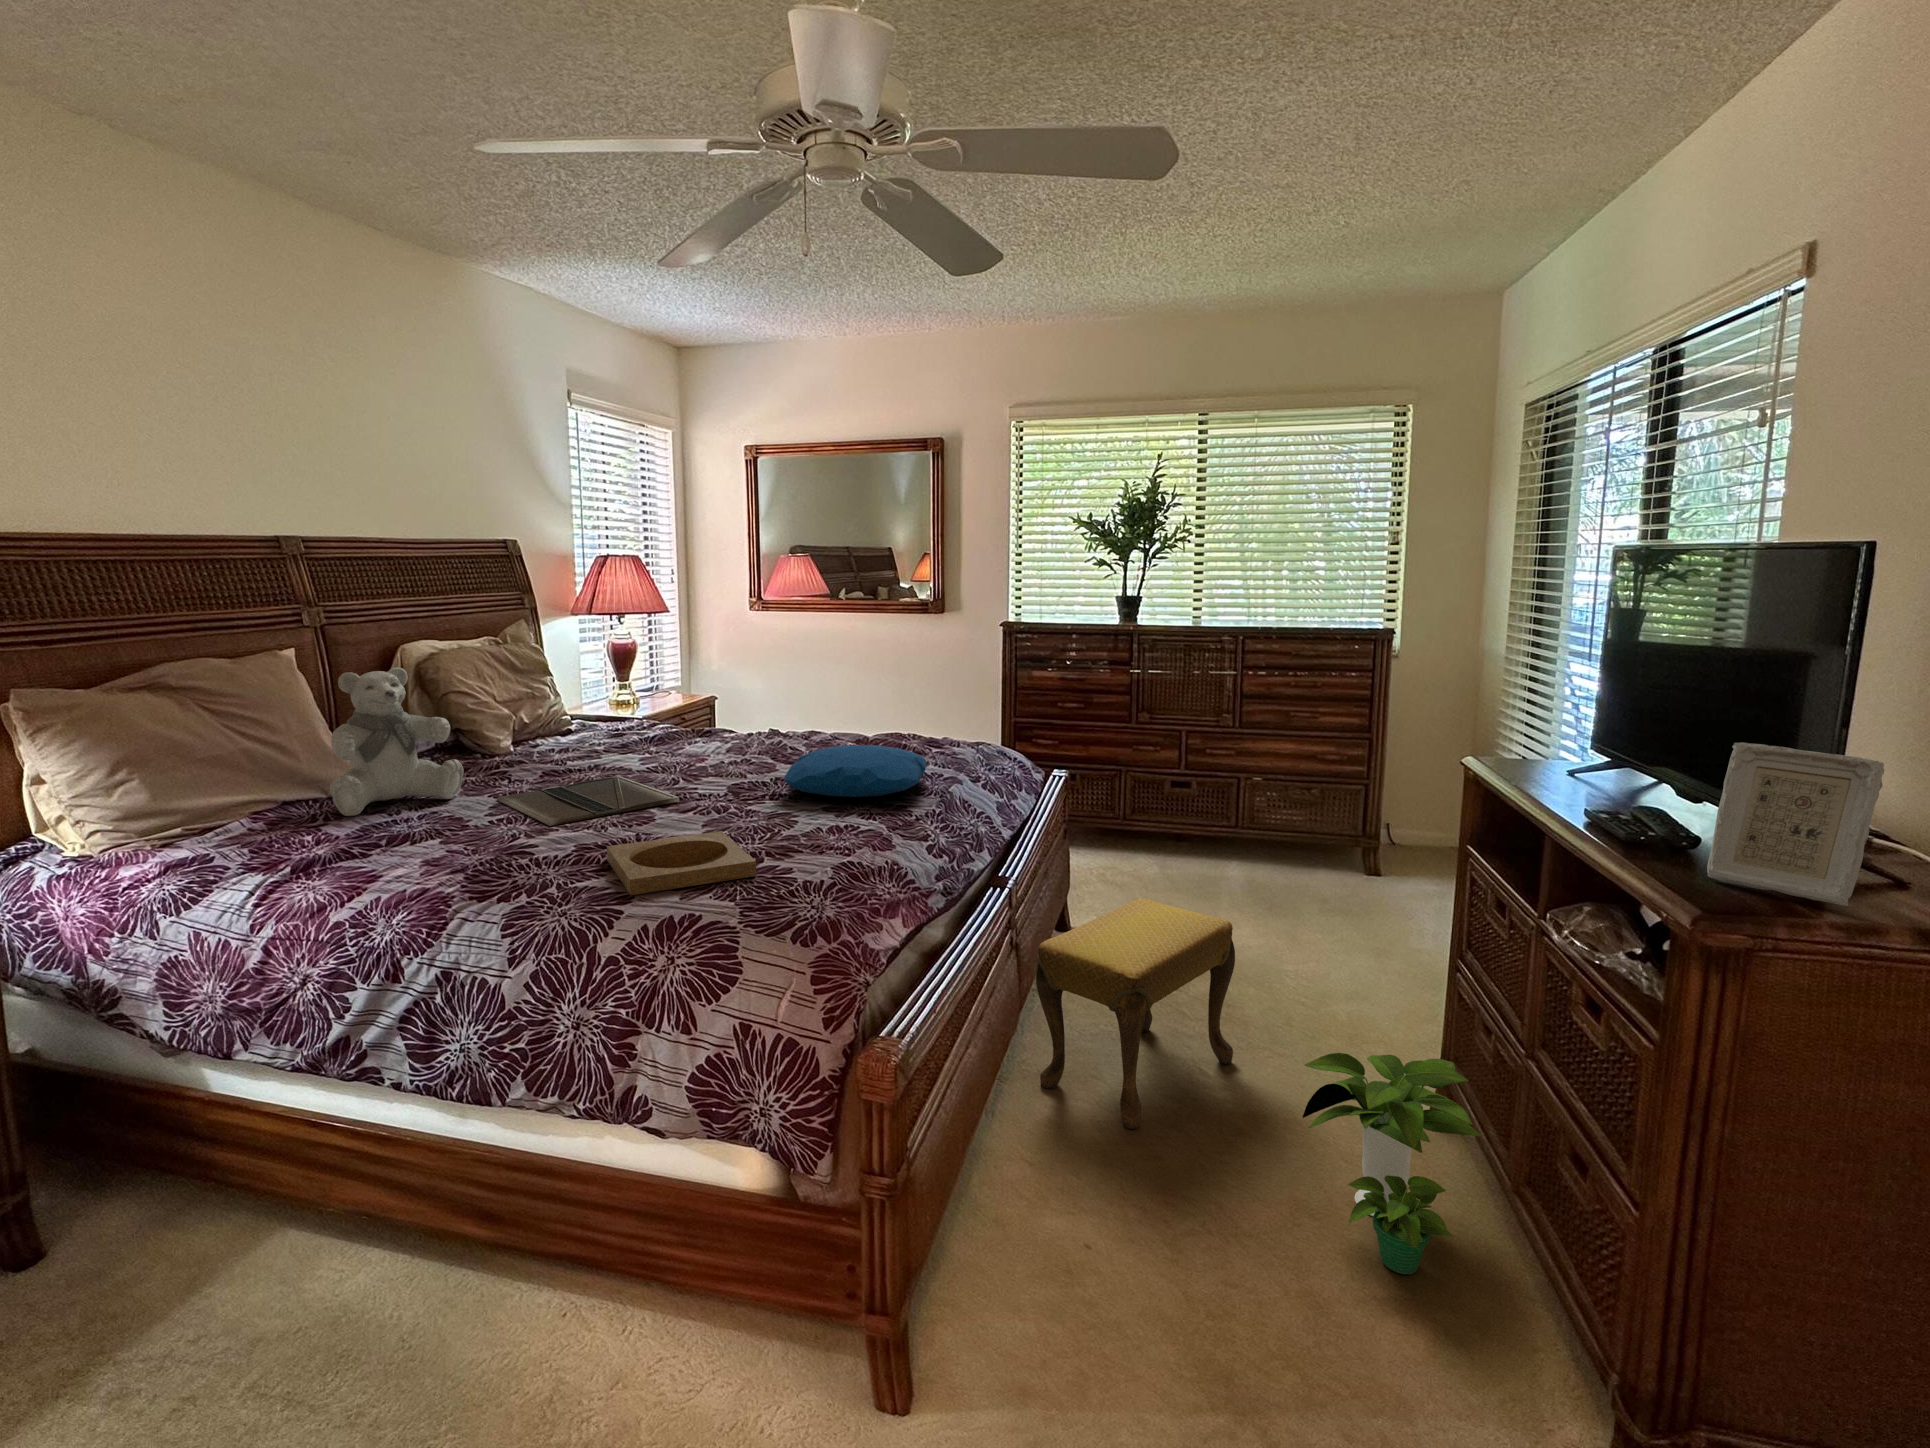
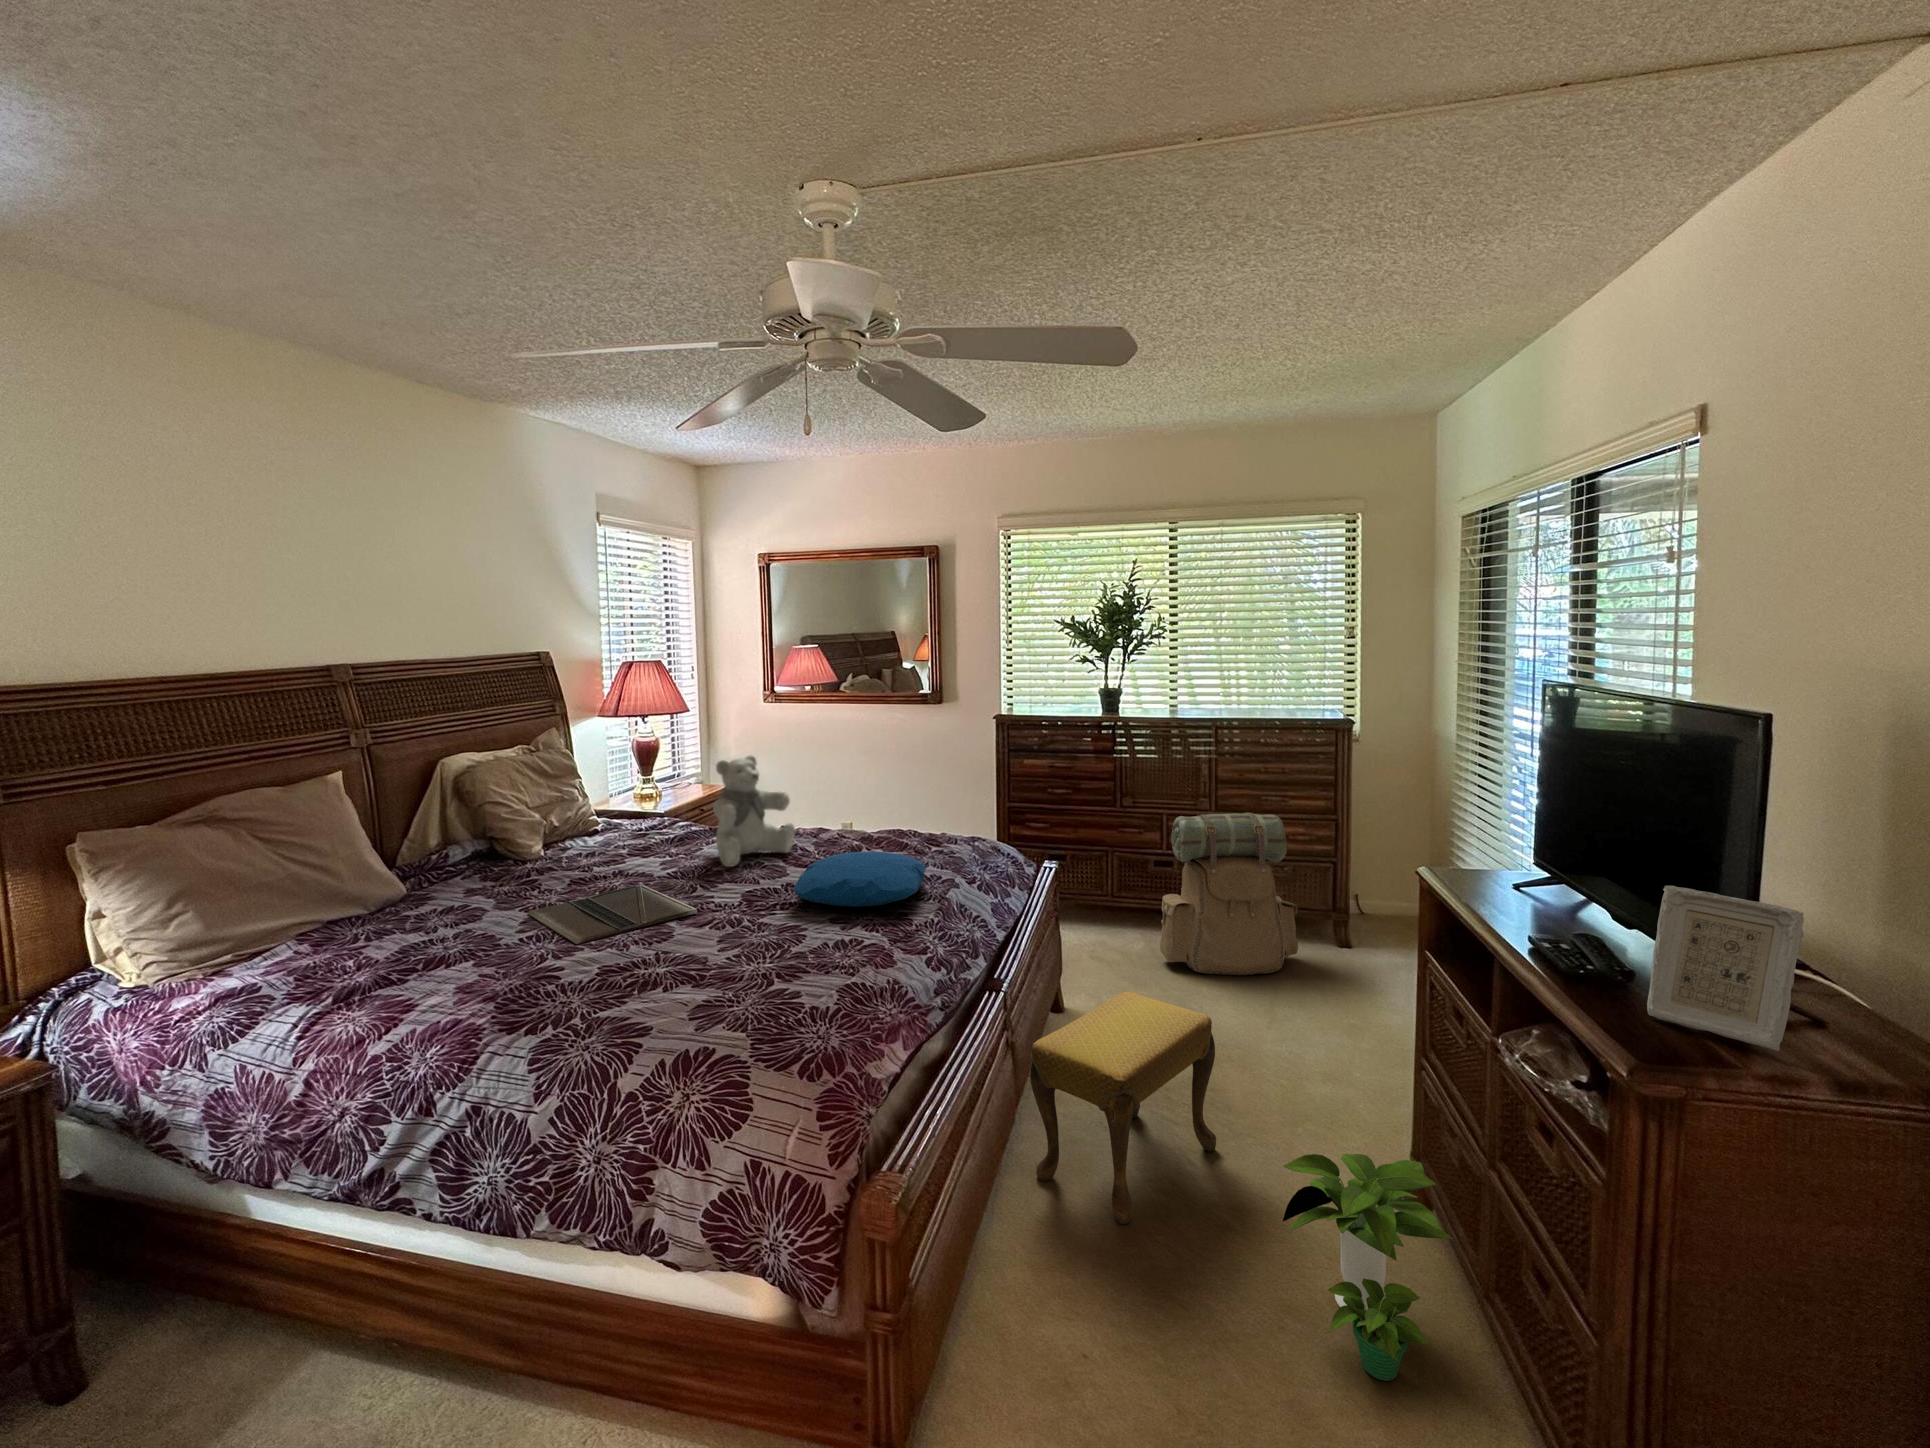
teddy bear: present [330,668,464,816] -> present [713,755,795,867]
backpack: none [1177,728,1328,901] -> present [1160,813,1298,975]
tray: present [607,831,756,895] -> none [628,951,767,1027]

